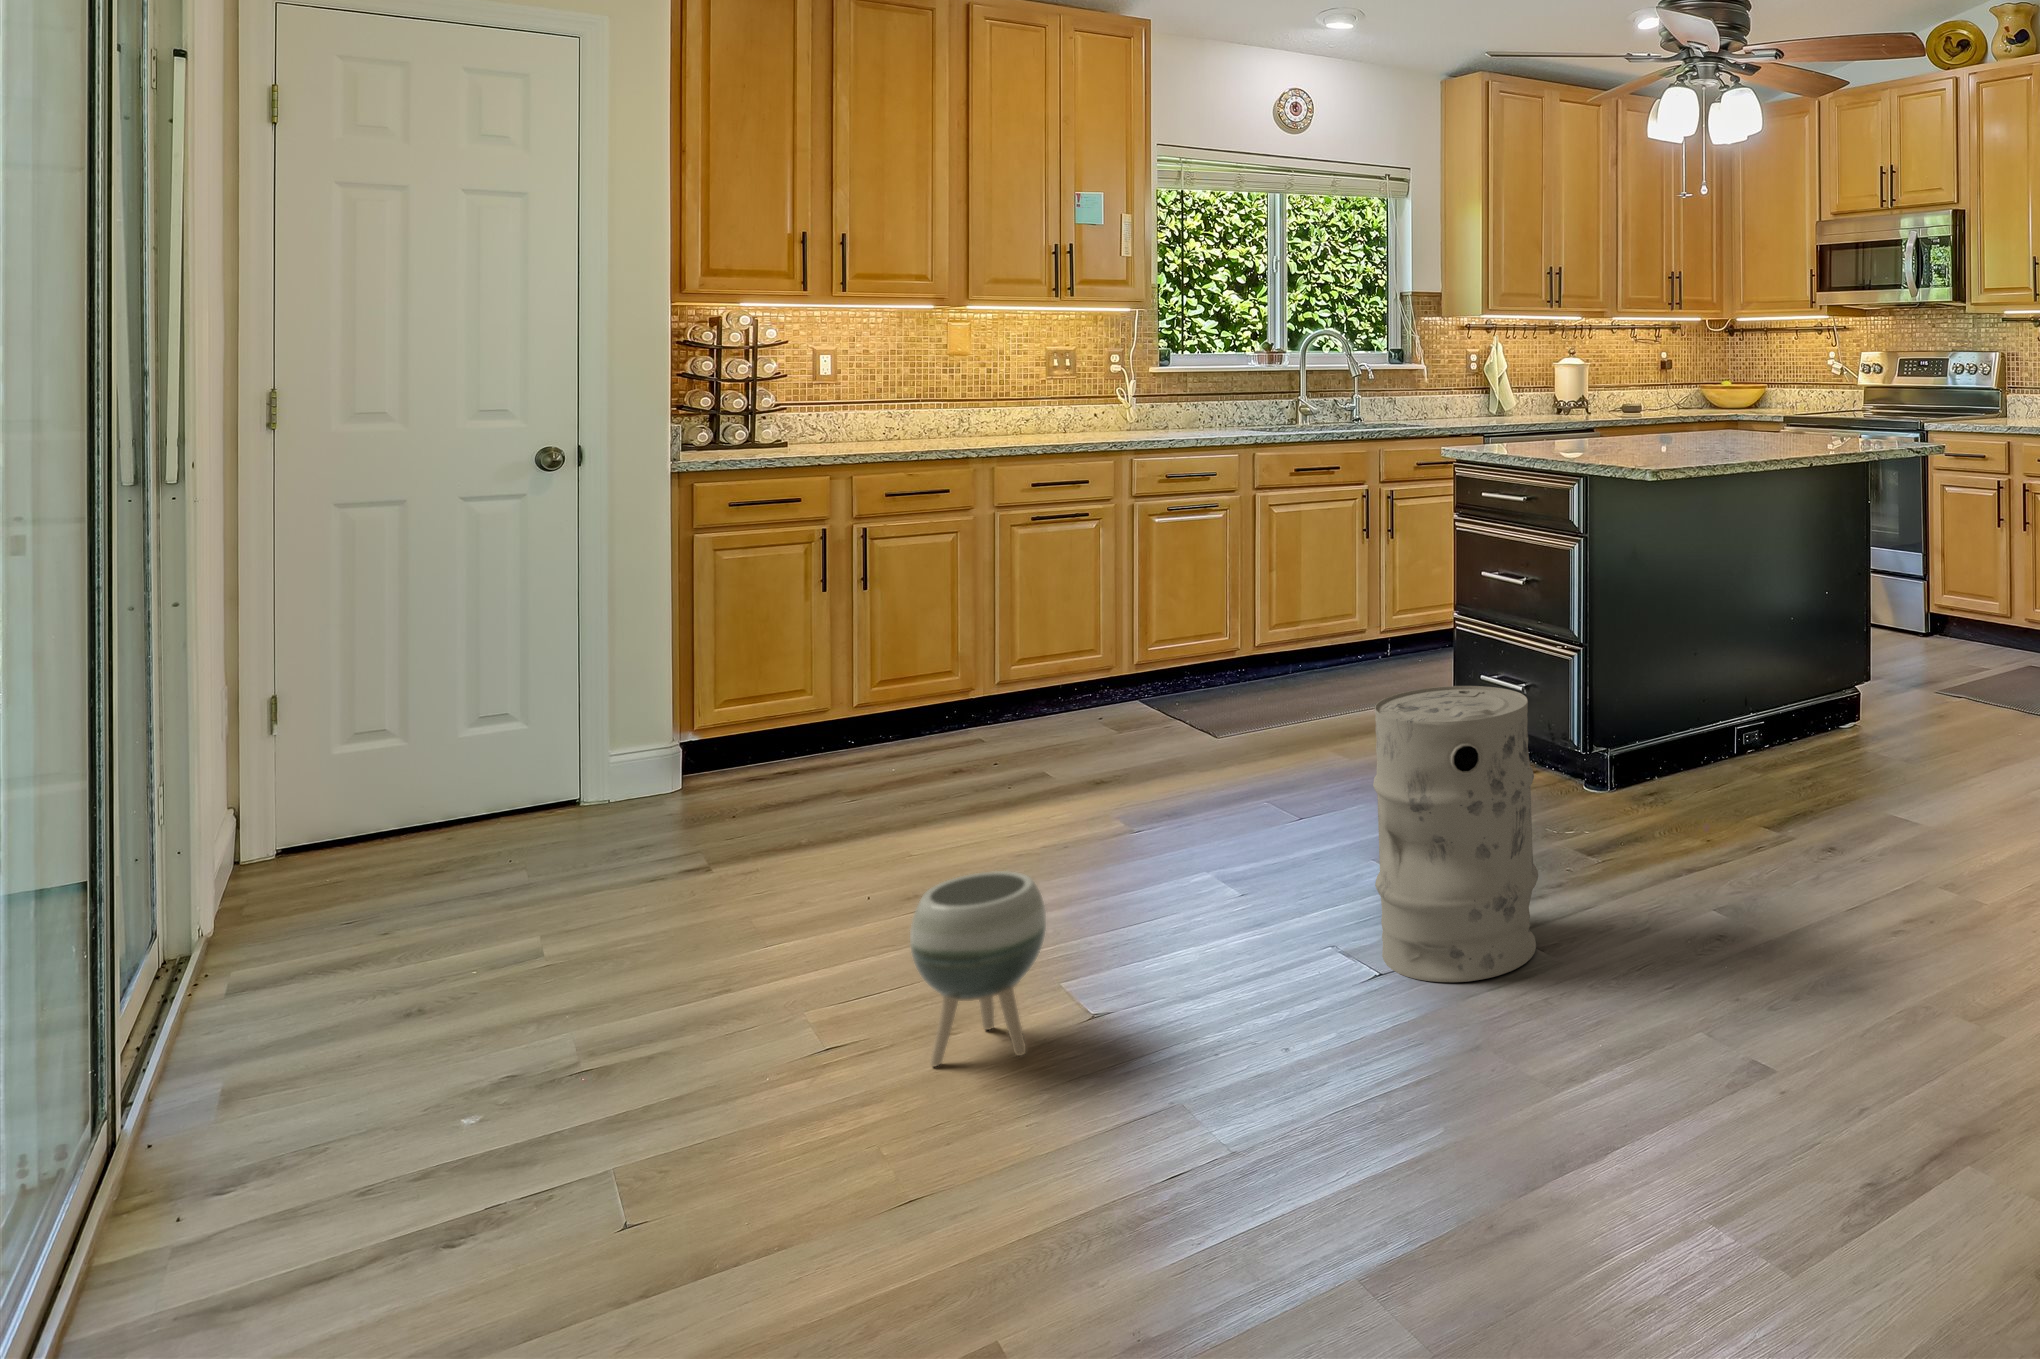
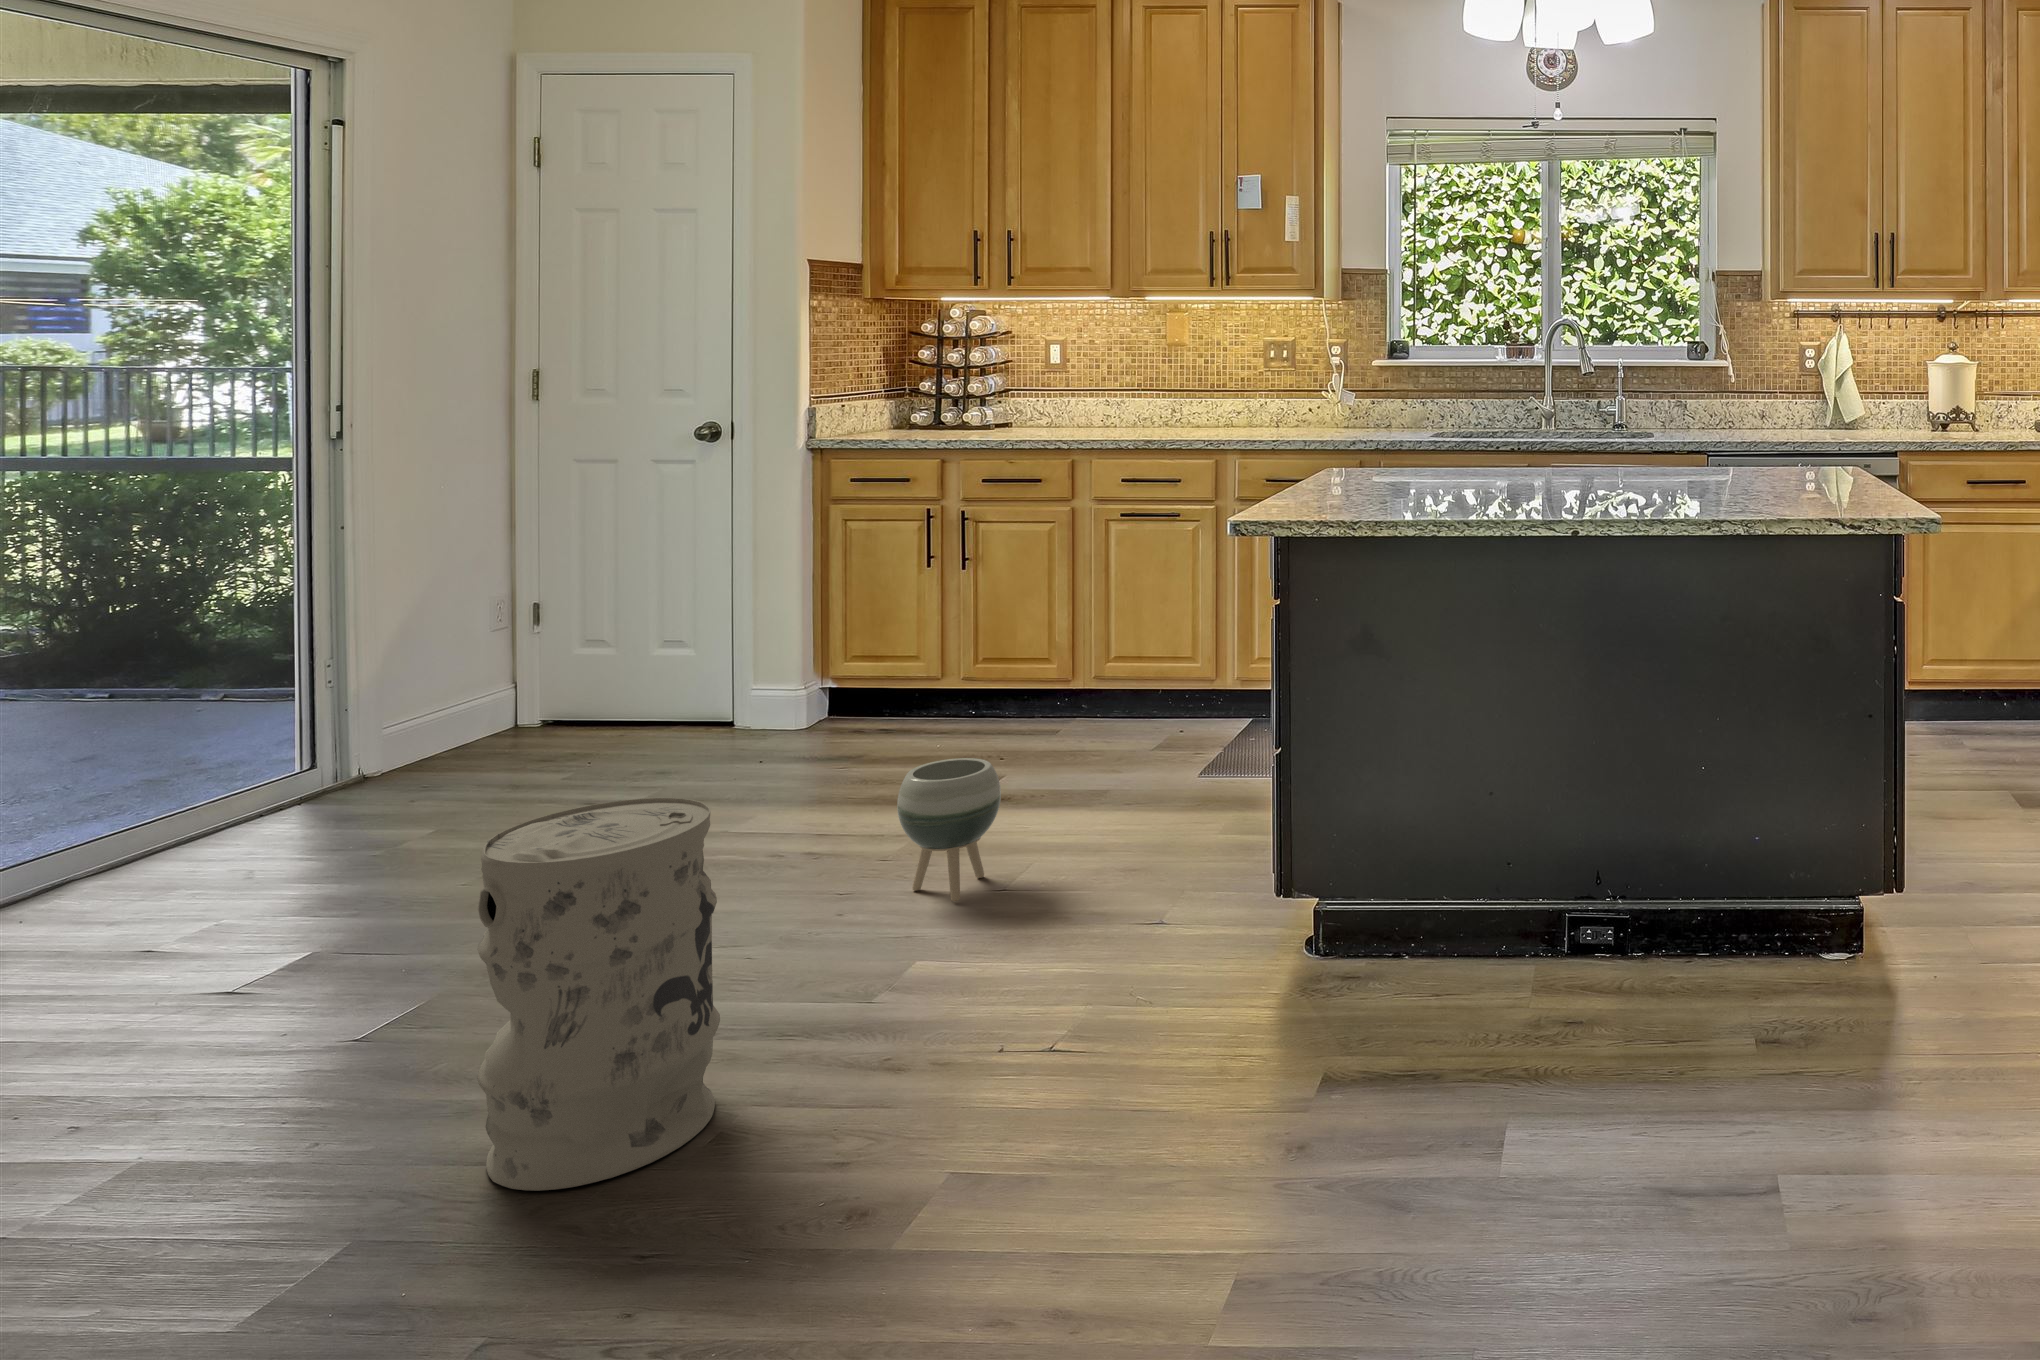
planter: present [910,871,1046,1066] -> present [897,758,1001,902]

